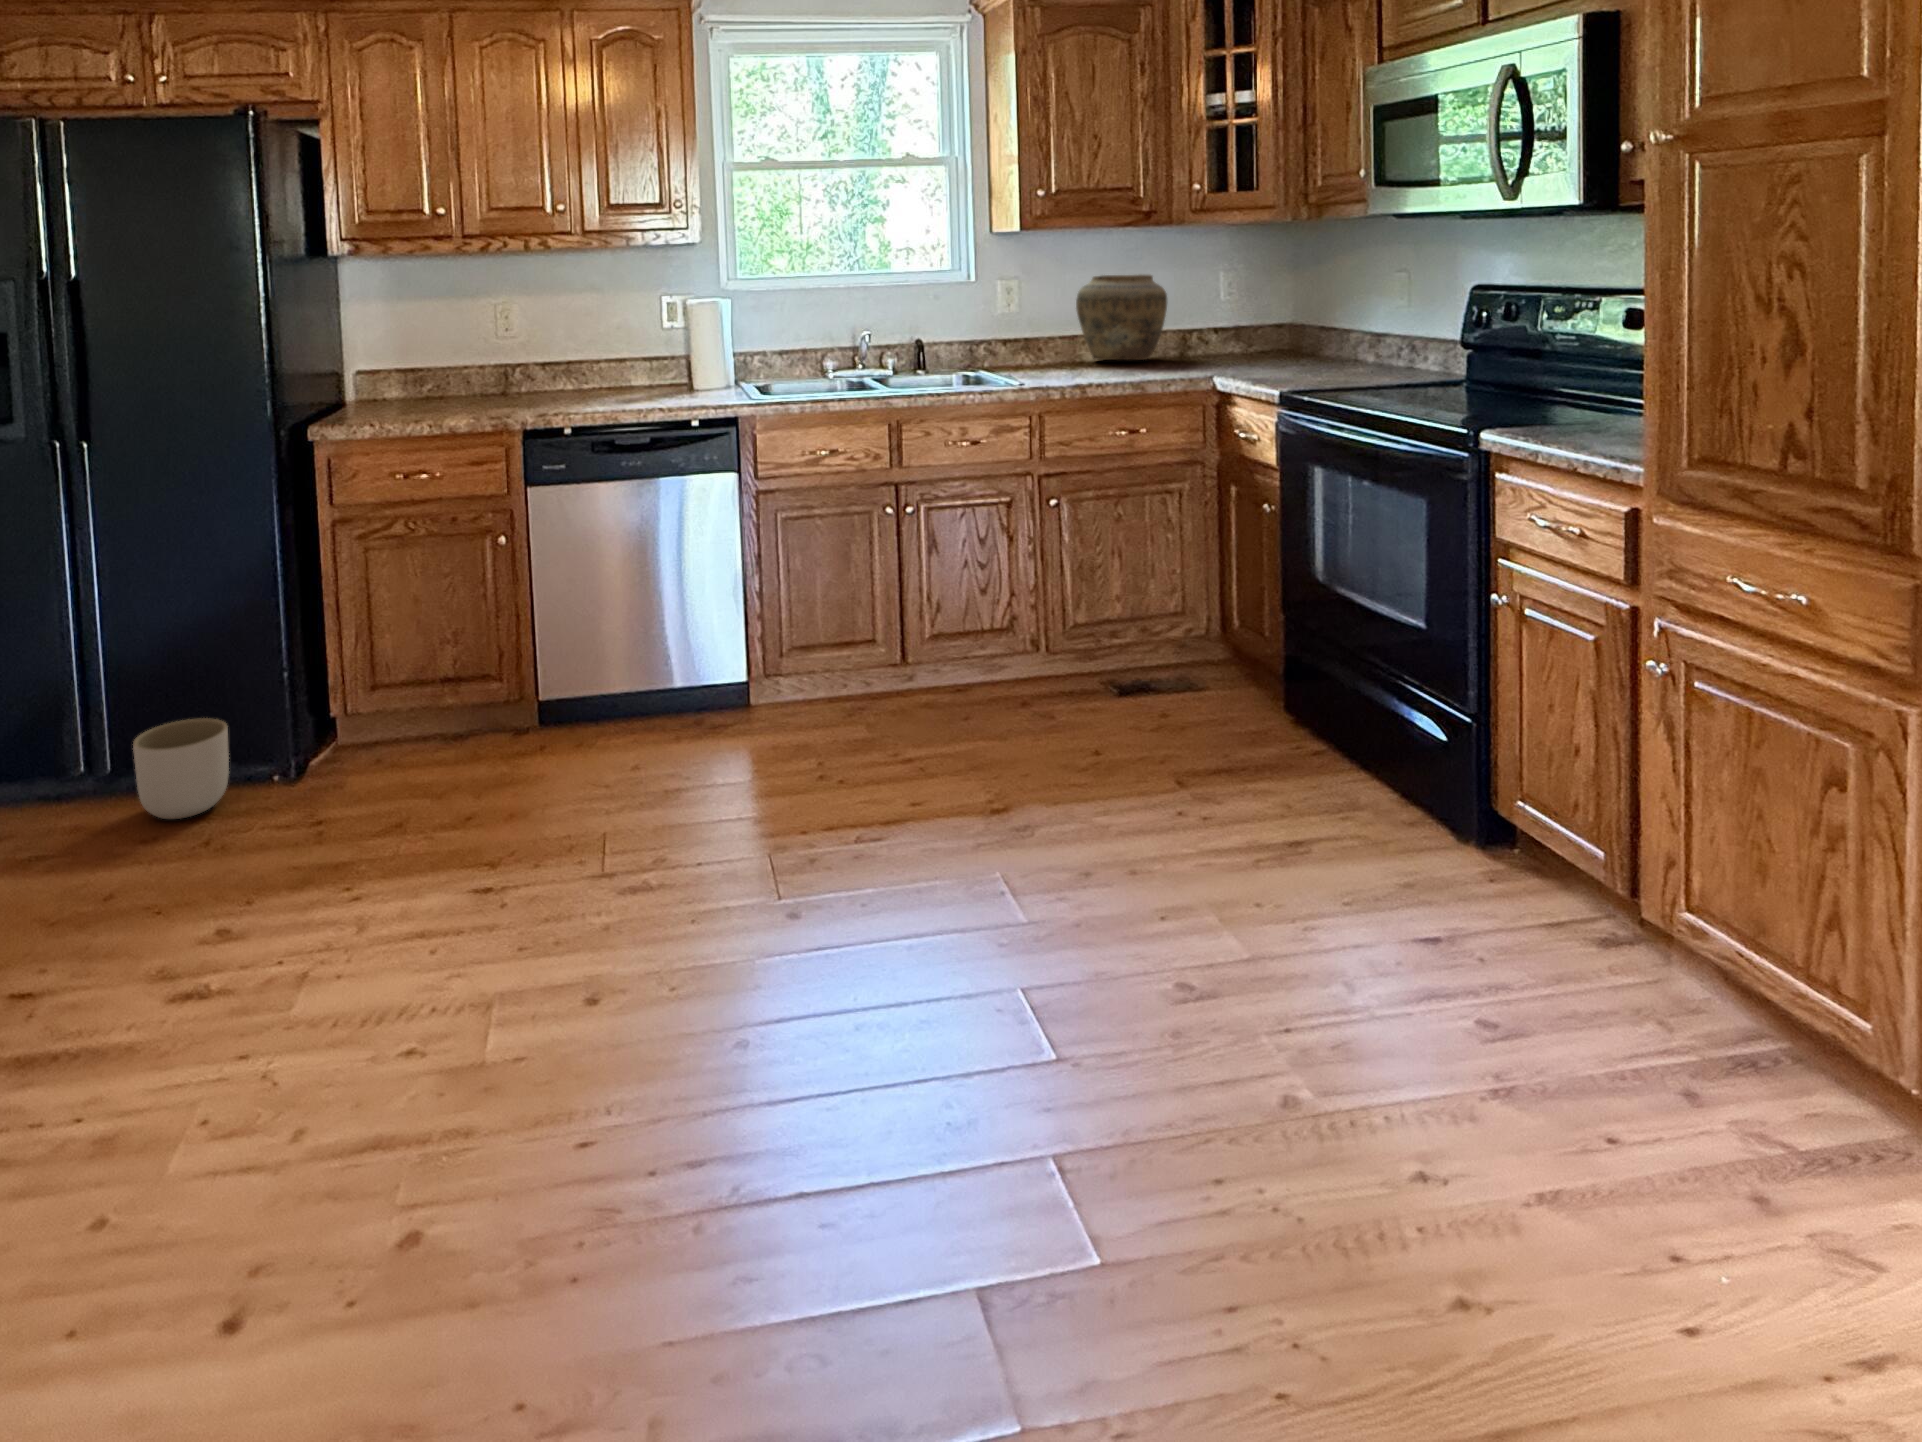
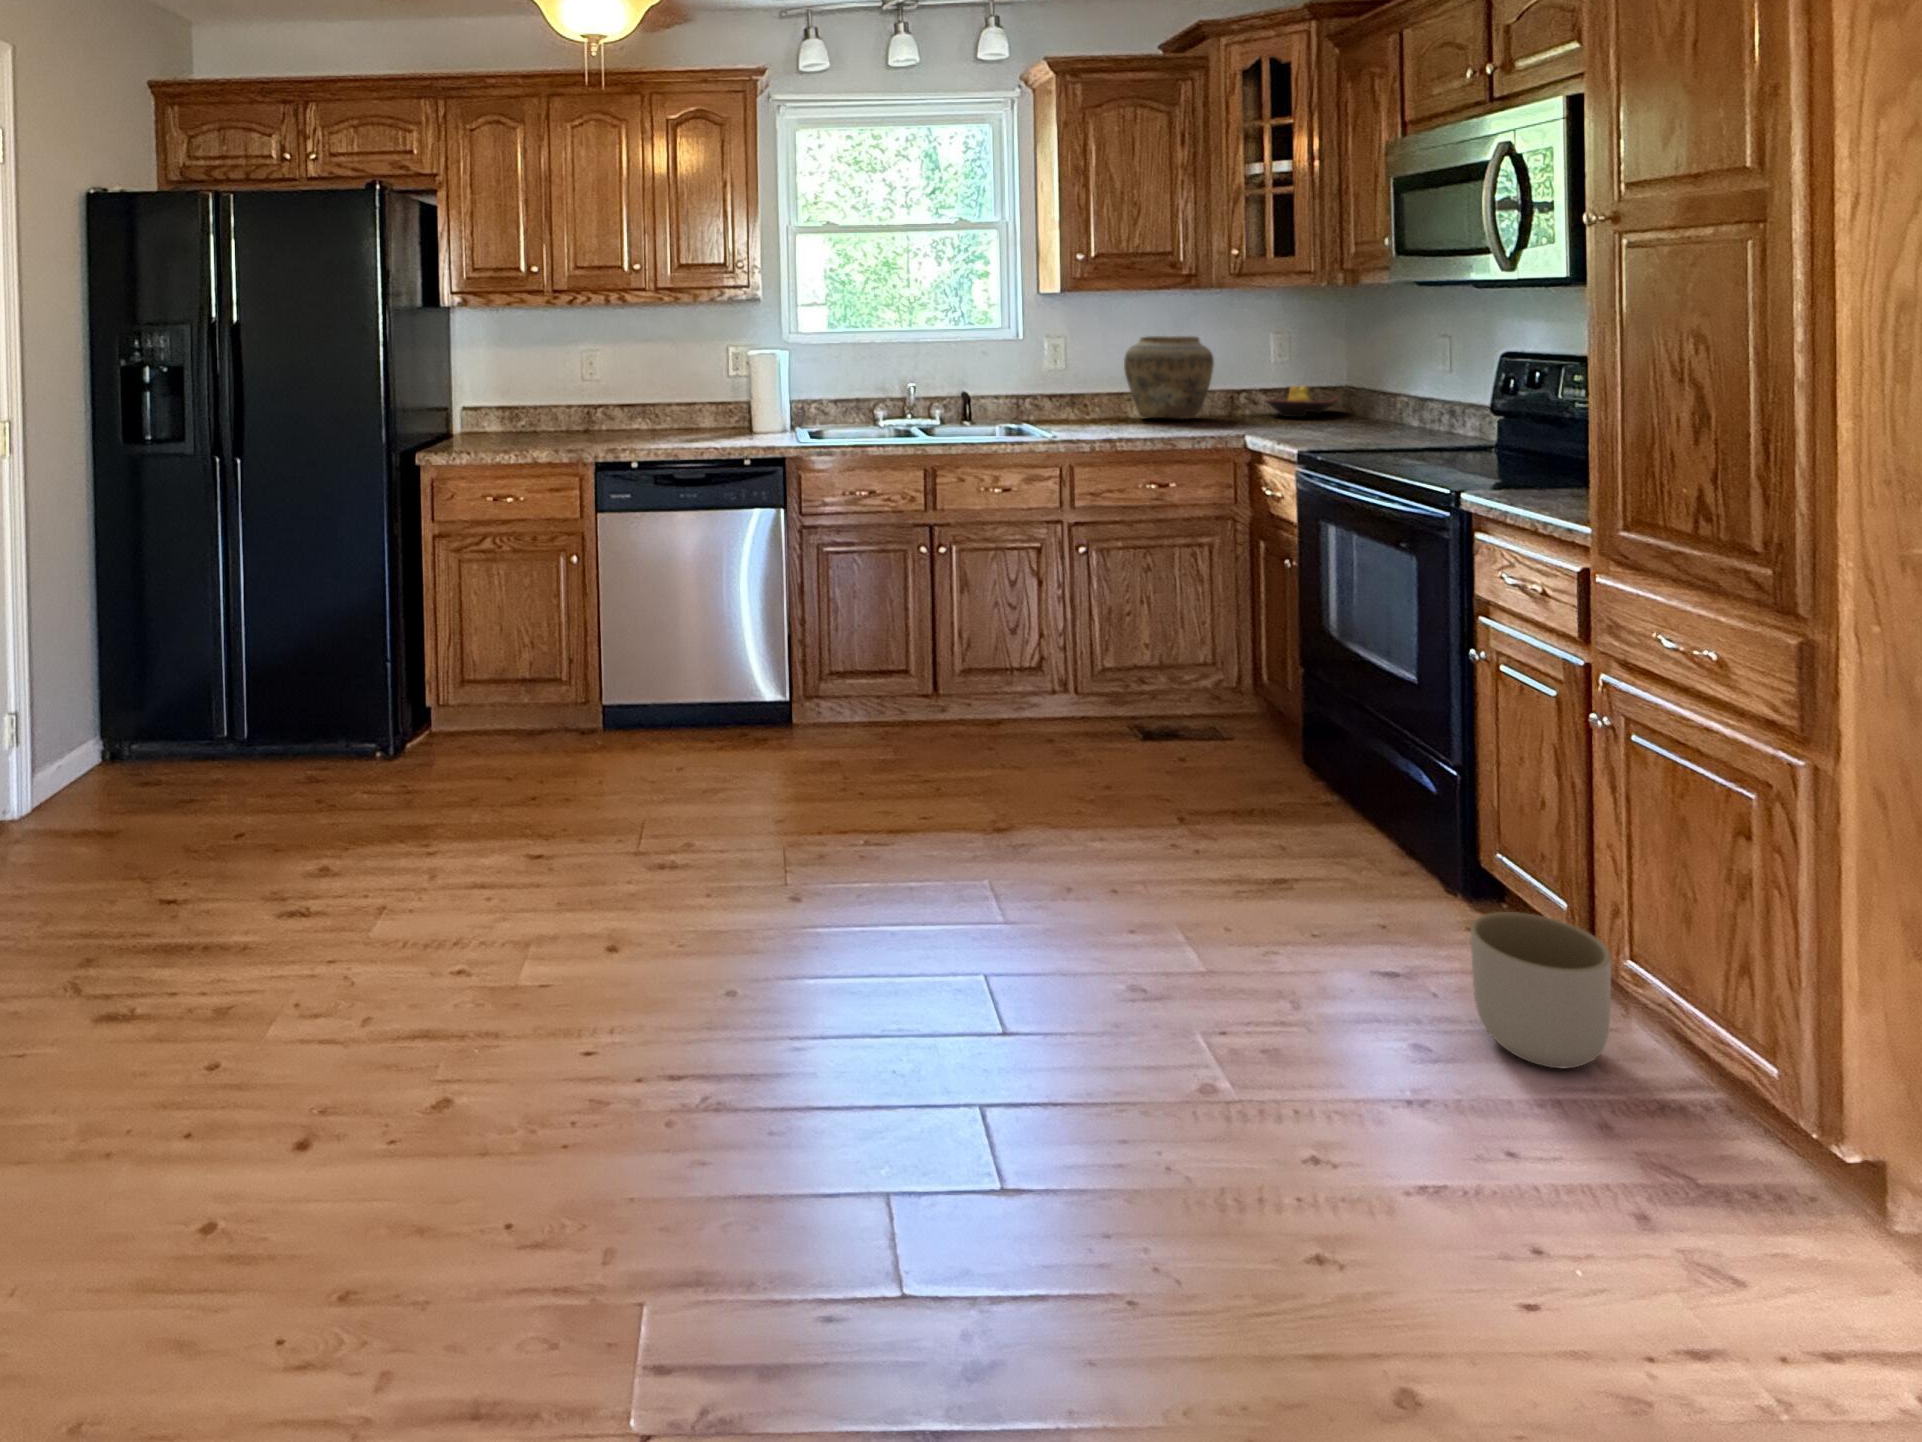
fruit bowl: none [1214,321,1286,355] -> present [1264,386,1338,417]
planter: present [133,718,229,819] -> present [1471,912,1611,1068]

